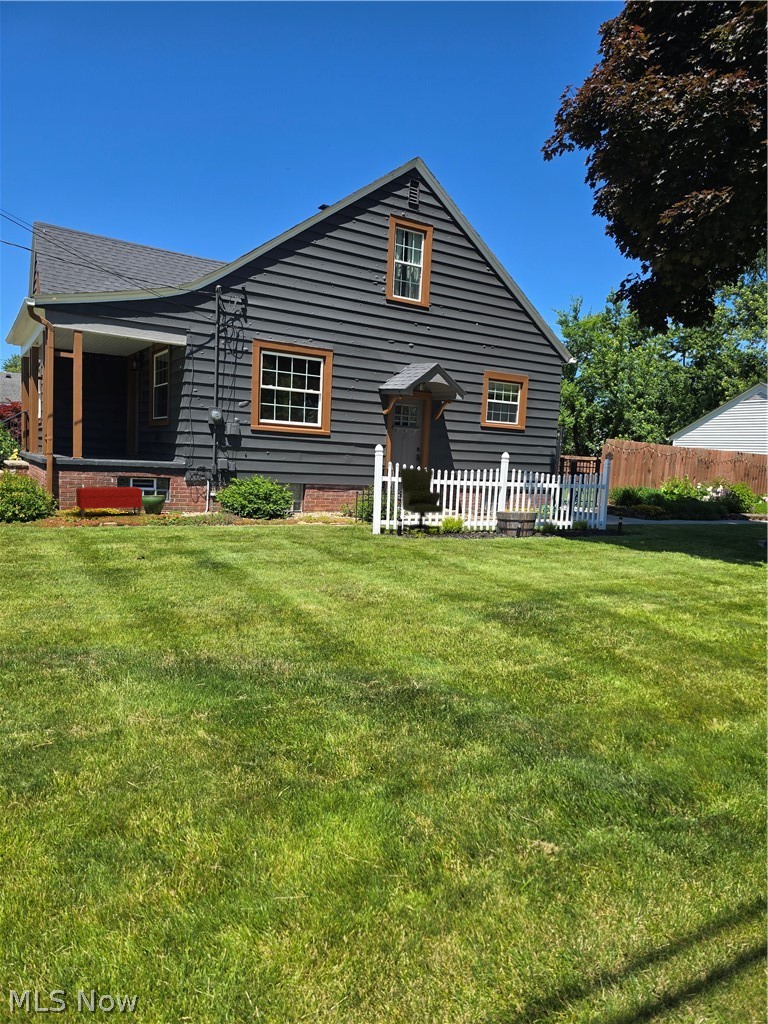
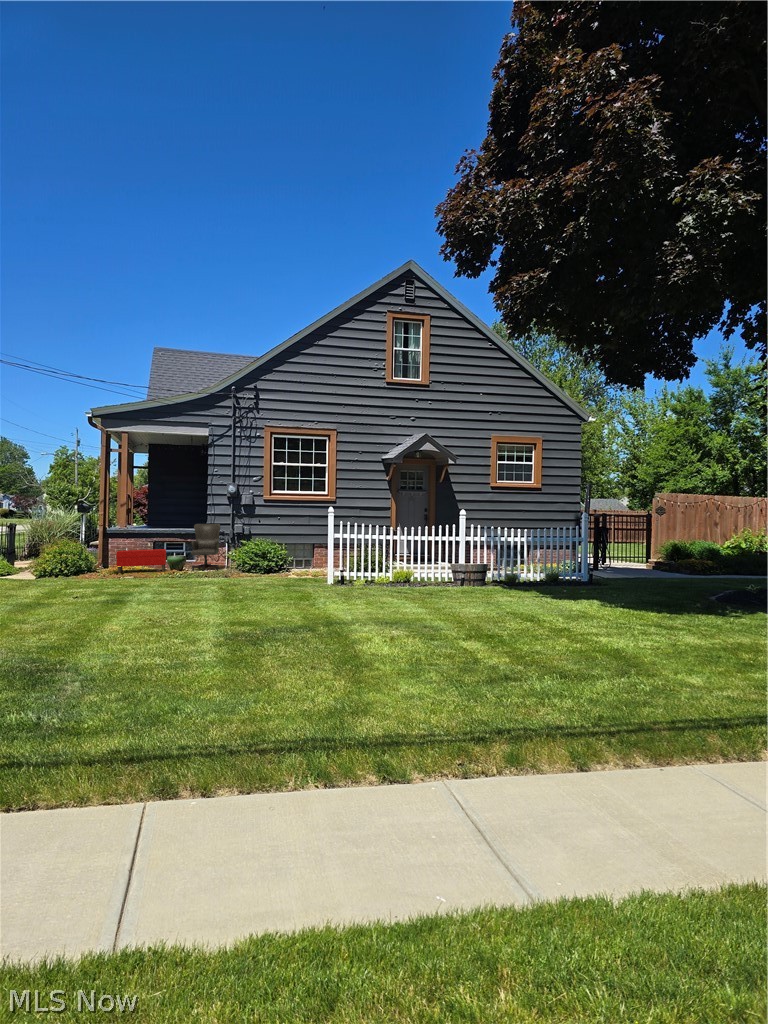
chair: present [400,468,443,535] -> present [191,523,220,571]

